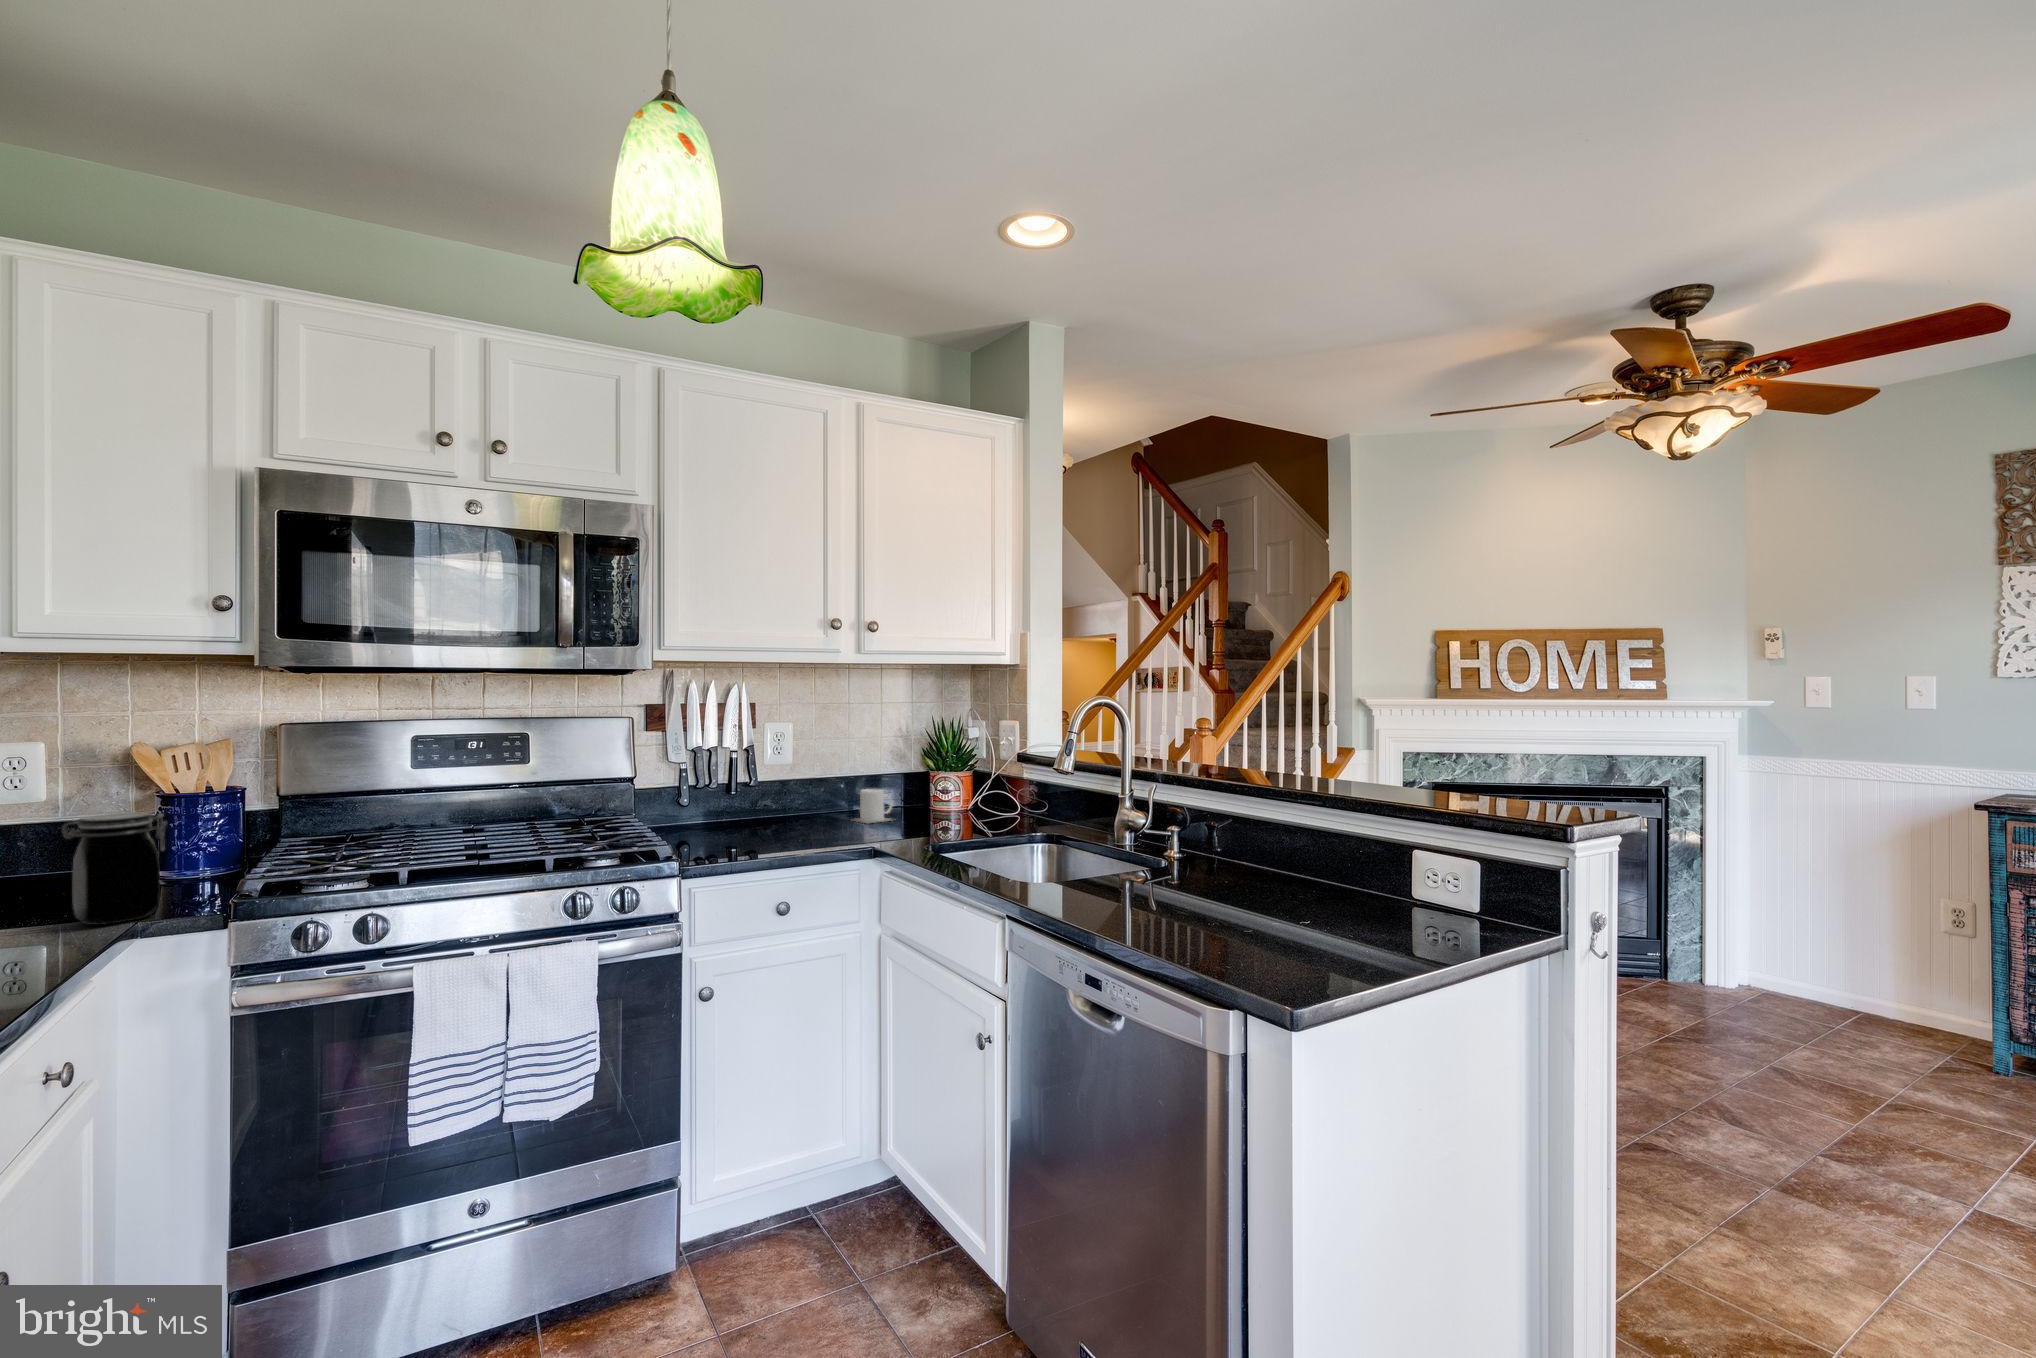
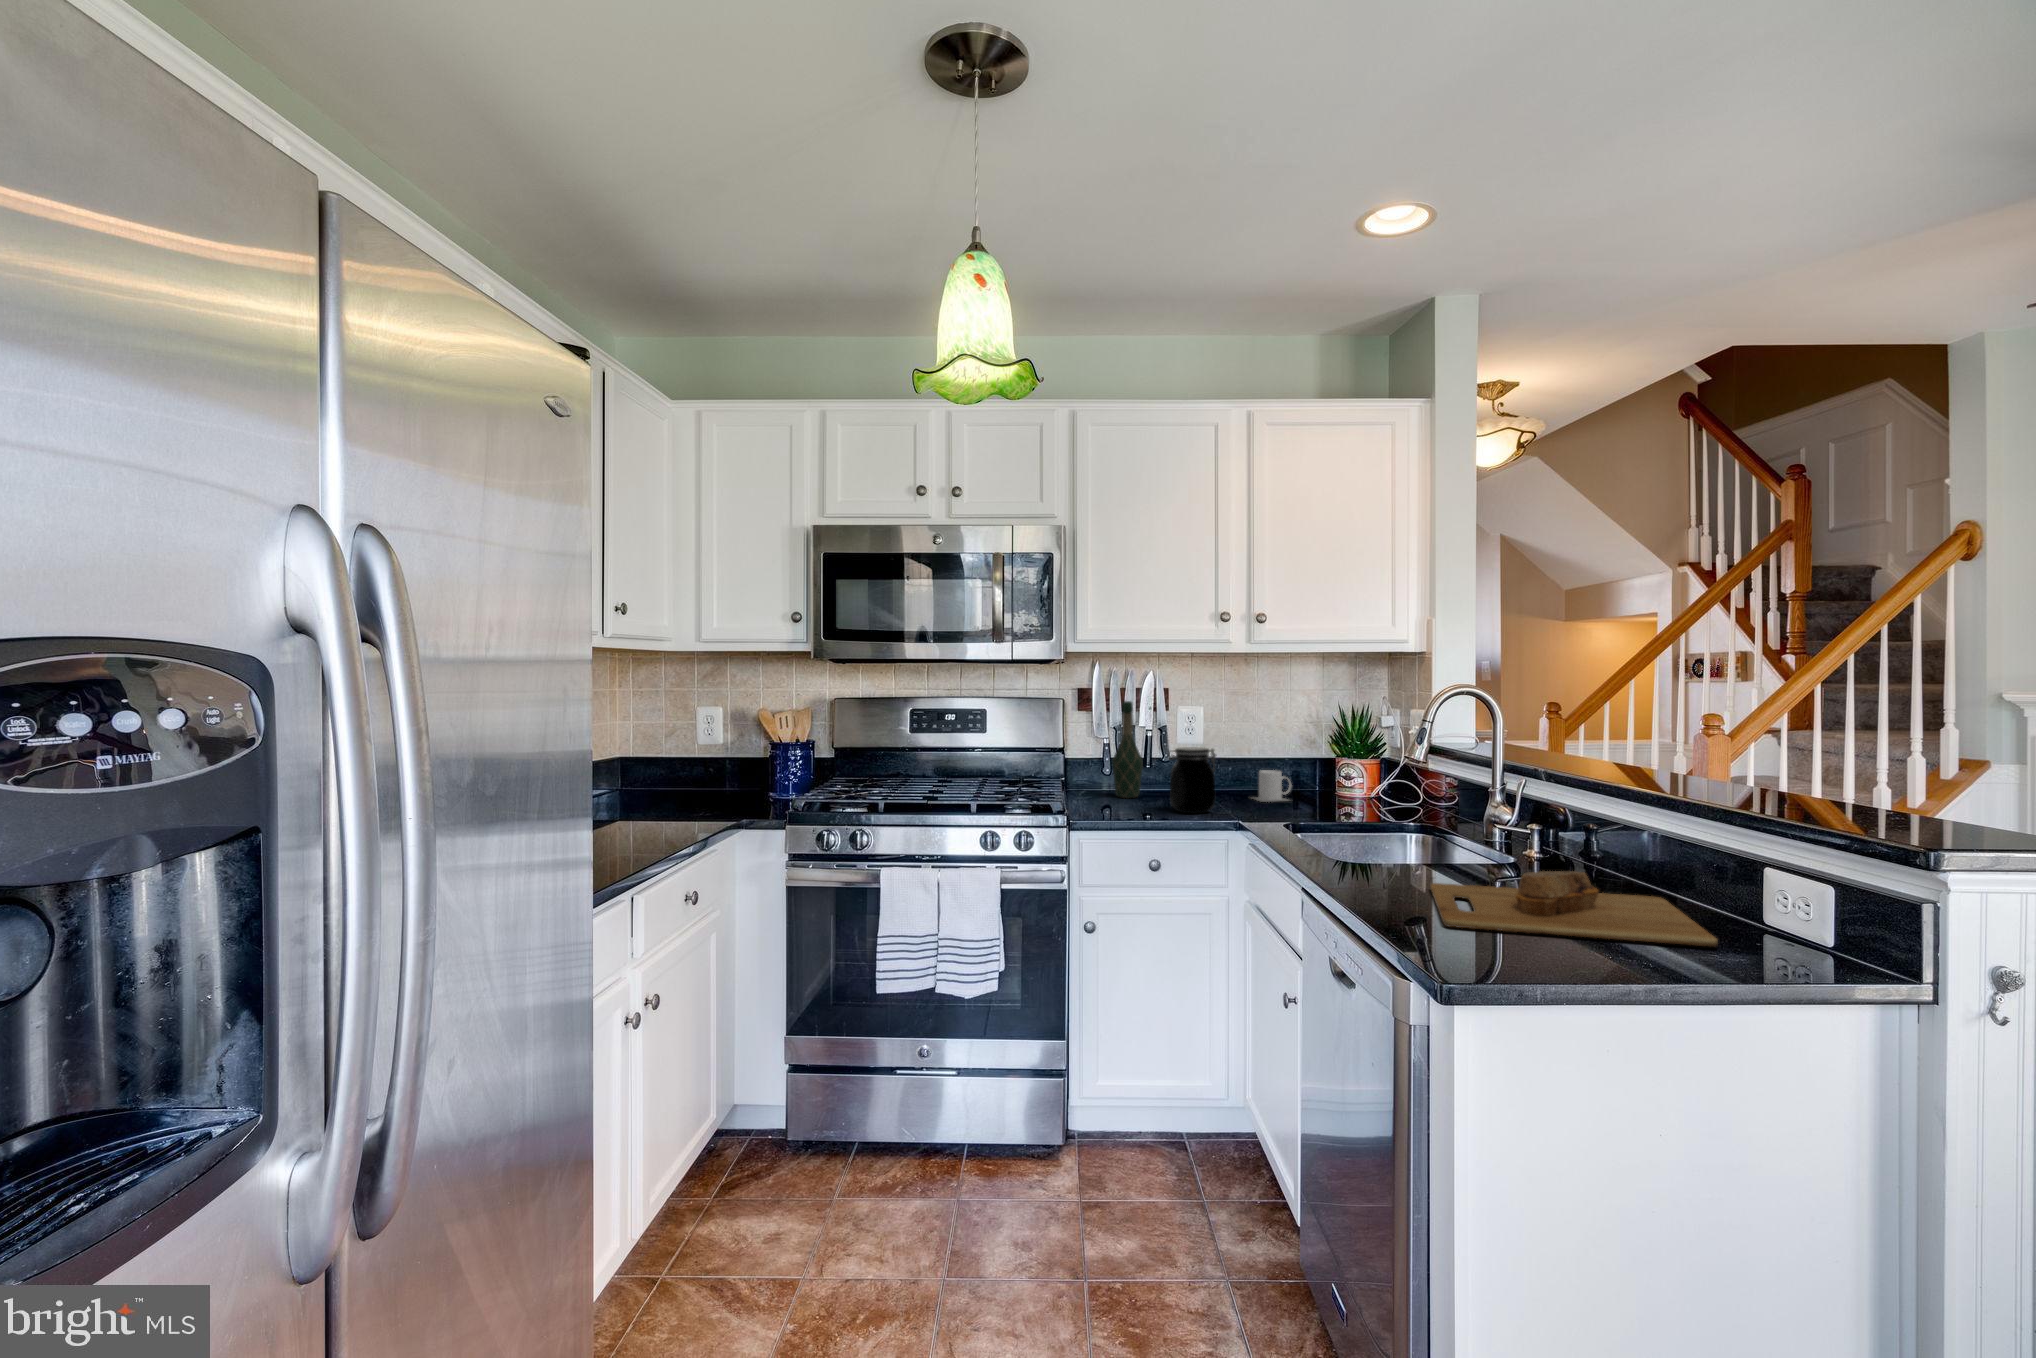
wine bottle: none [696,719,733,831] -> present [1112,701,1143,798]
jar: present [62,813,167,925] -> present [1169,747,1216,813]
cutting board: none [1128,868,1396,940] -> present [1430,871,1718,946]

